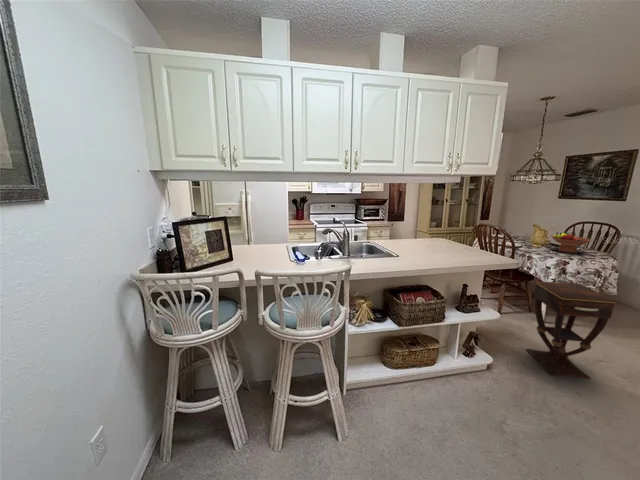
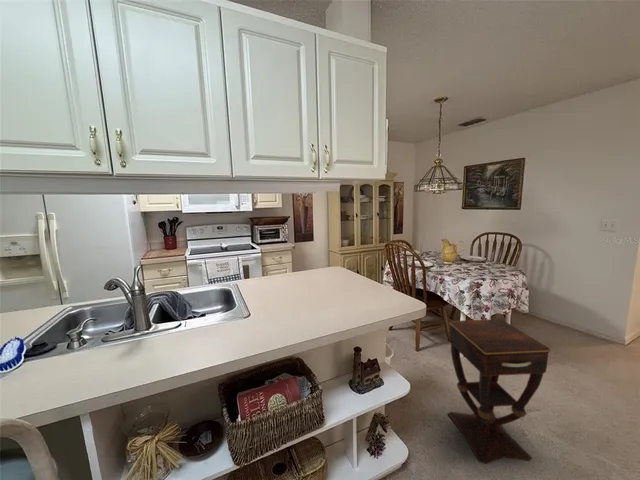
fruit bowl: present [552,232,590,253] -> none [460,247,499,270]

